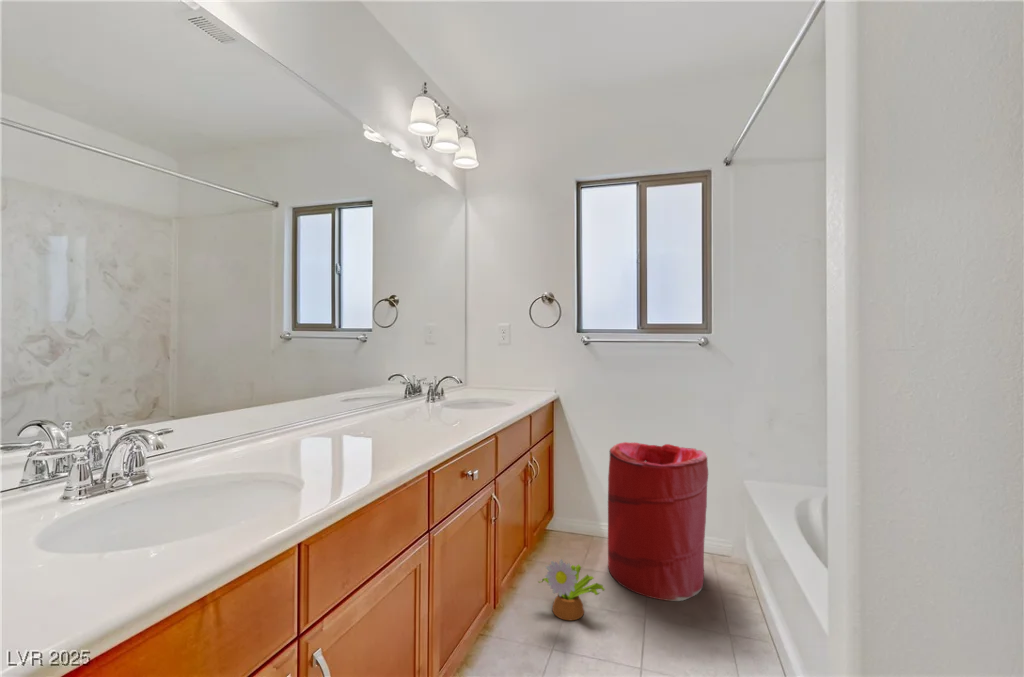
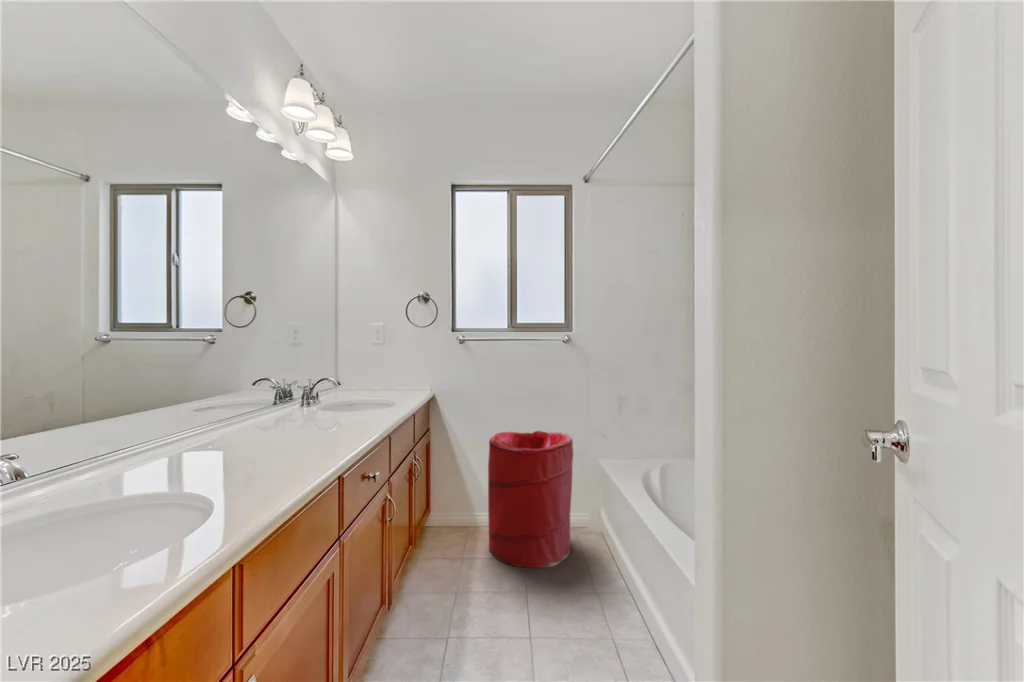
decorative plant: present [539,559,605,620] -> none [430,546,493,603]

